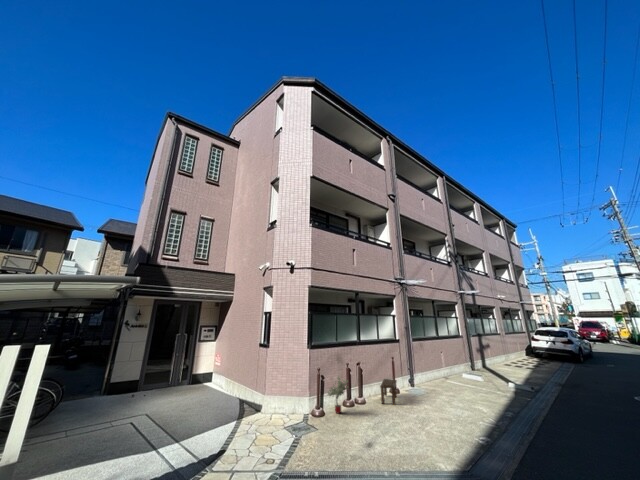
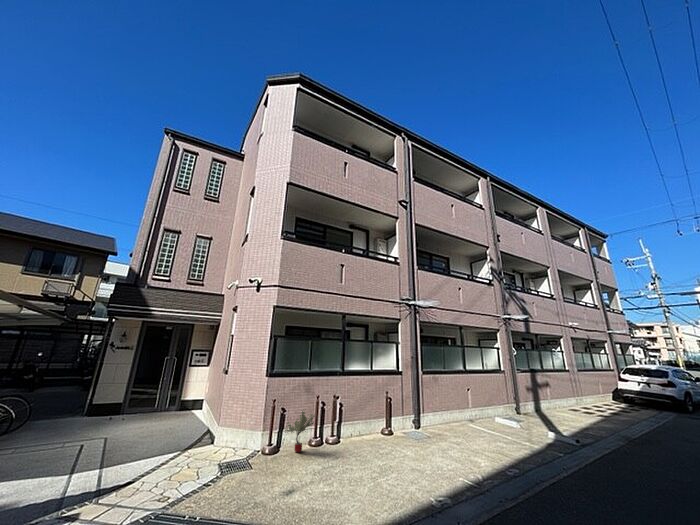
bench: present [380,379,397,405] -> none [360,417,388,448]

